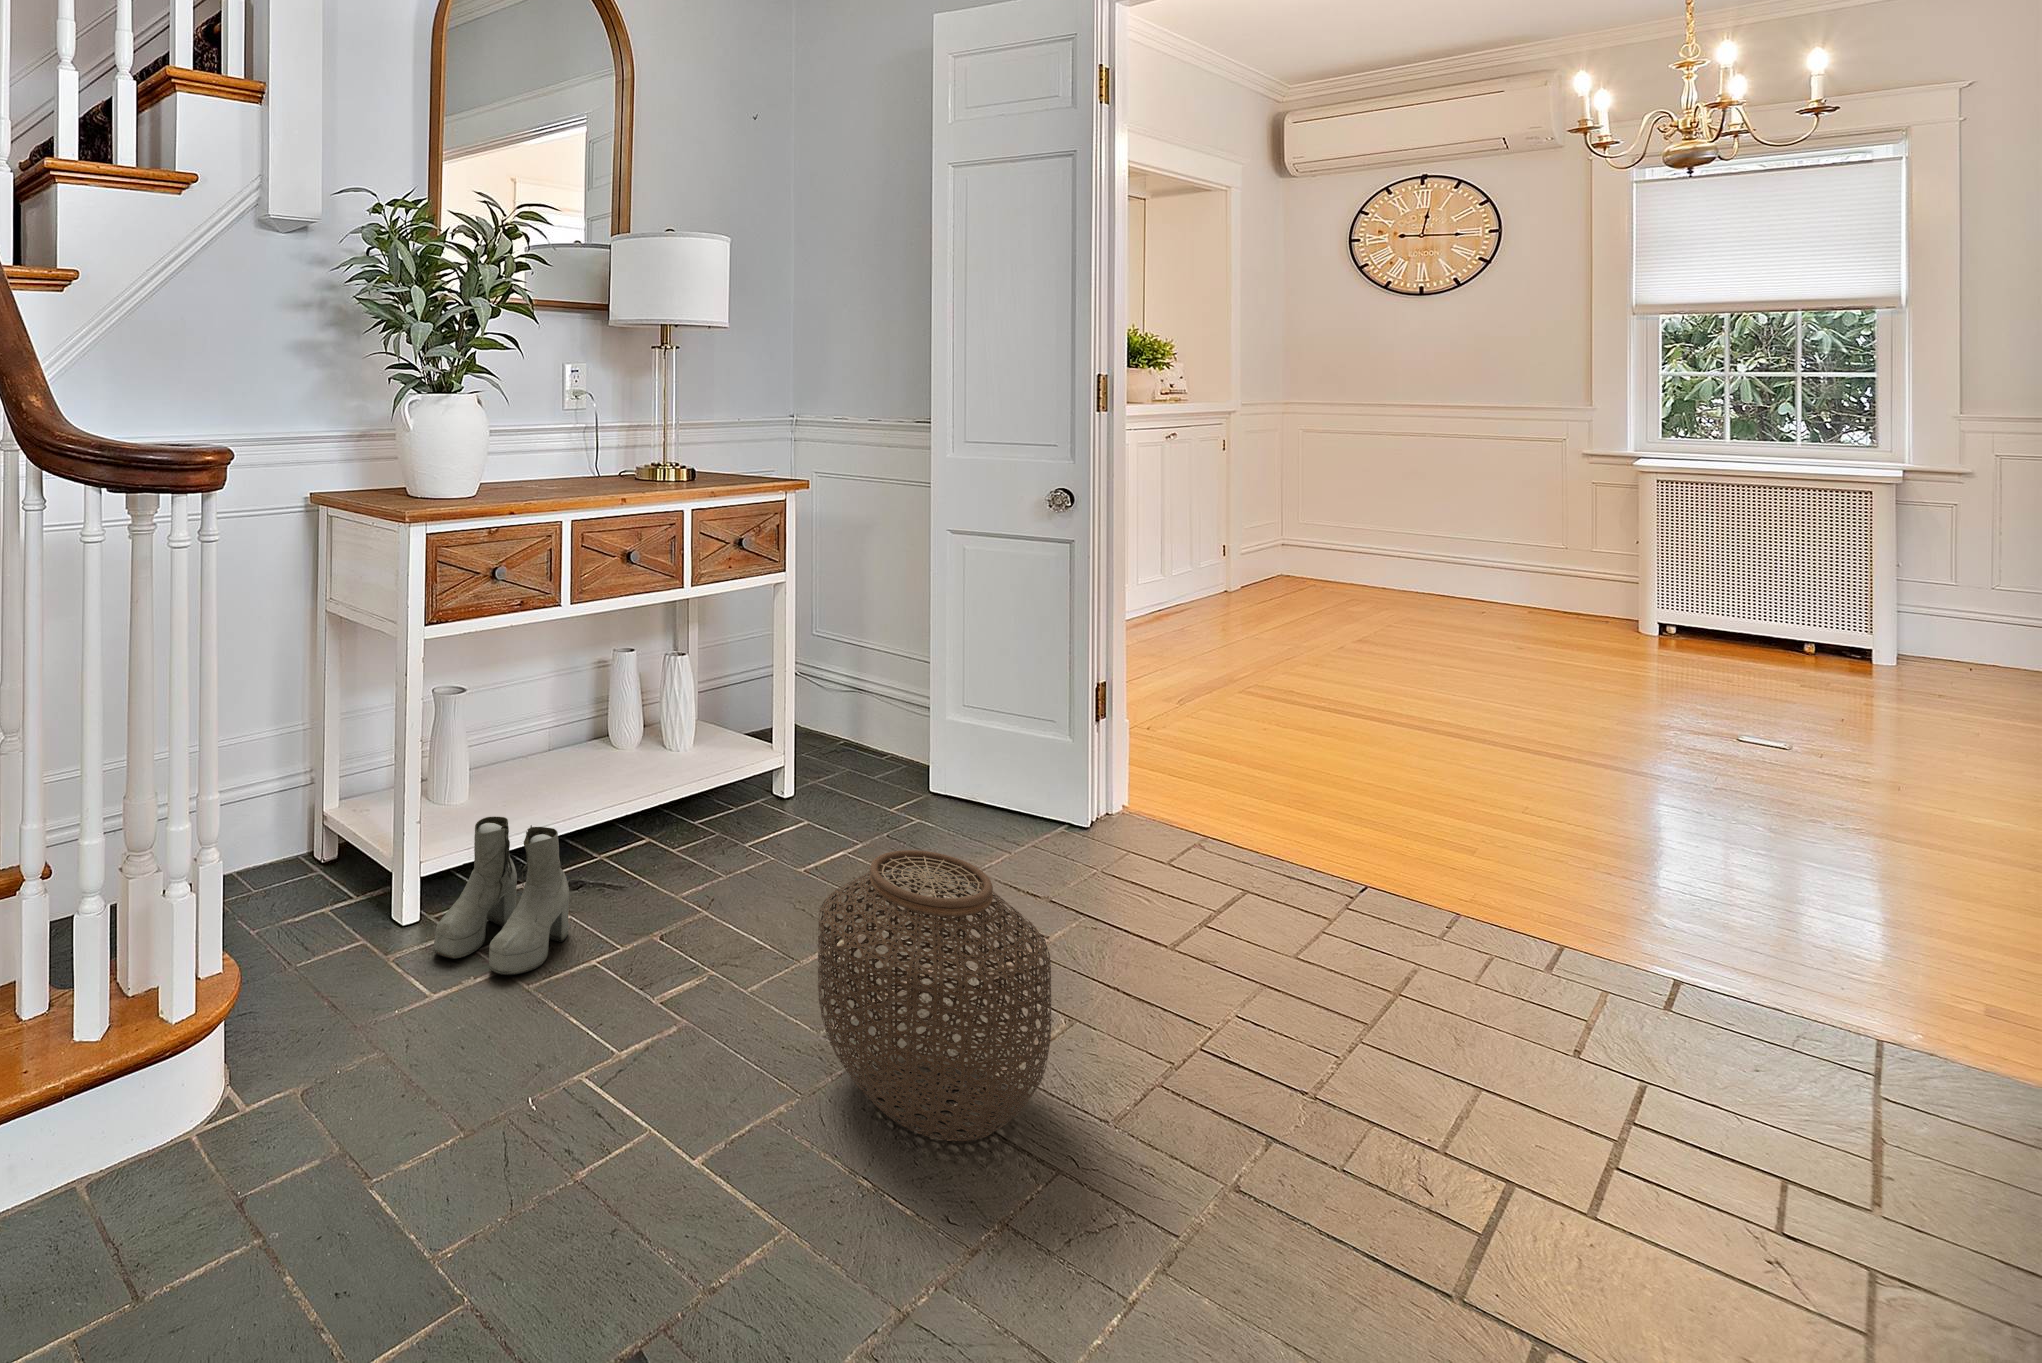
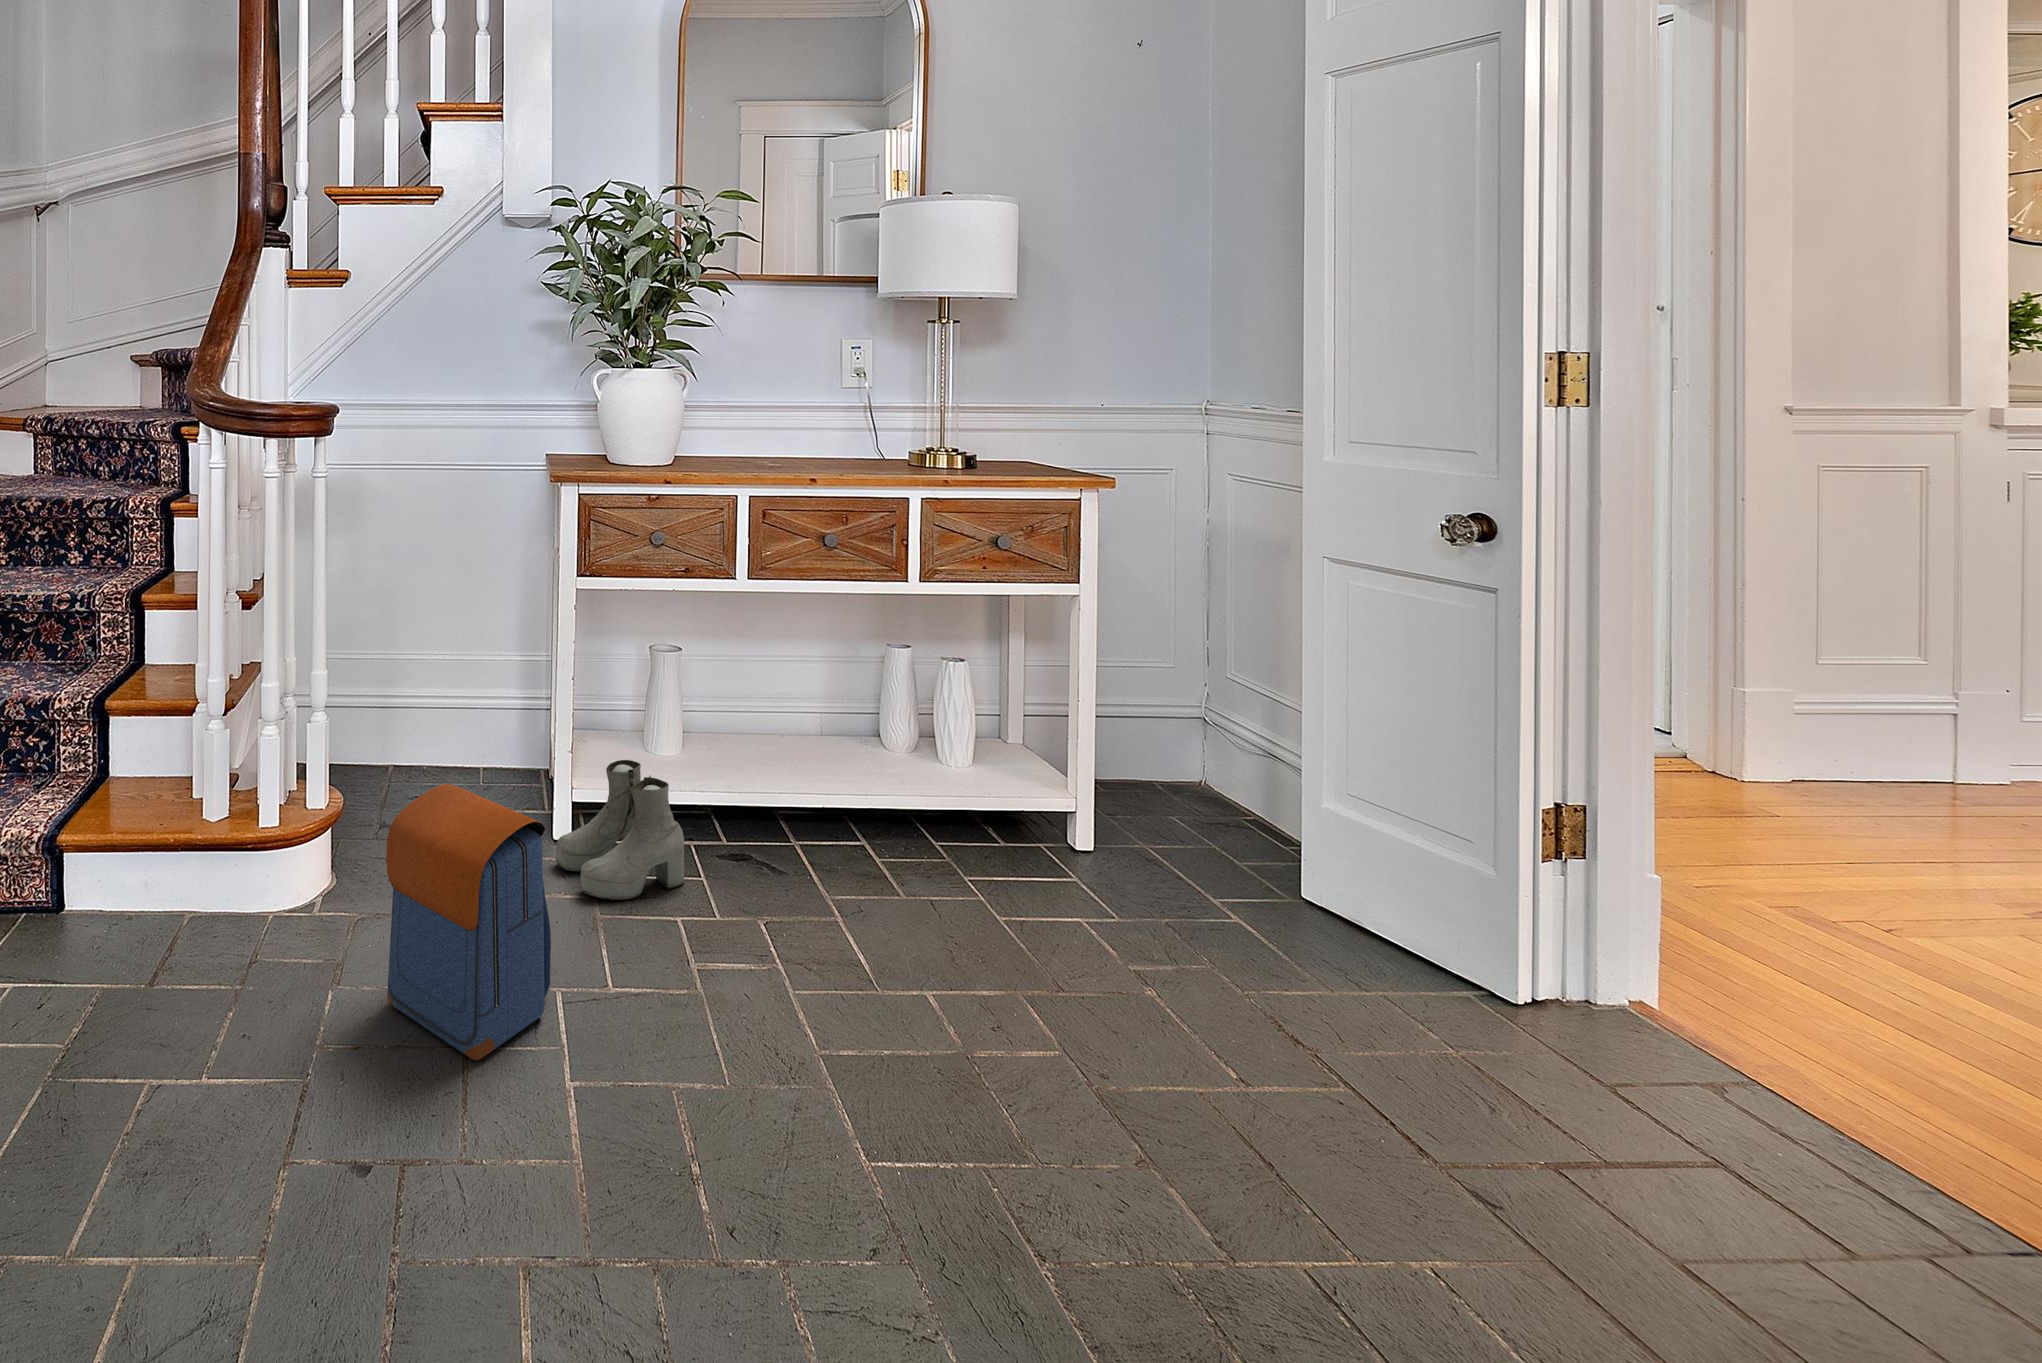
woven basket: present [818,850,1051,1141] -> none [721,877,967,1200]
backpack: none [441,881,607,1186] -> present [386,784,551,1060]

